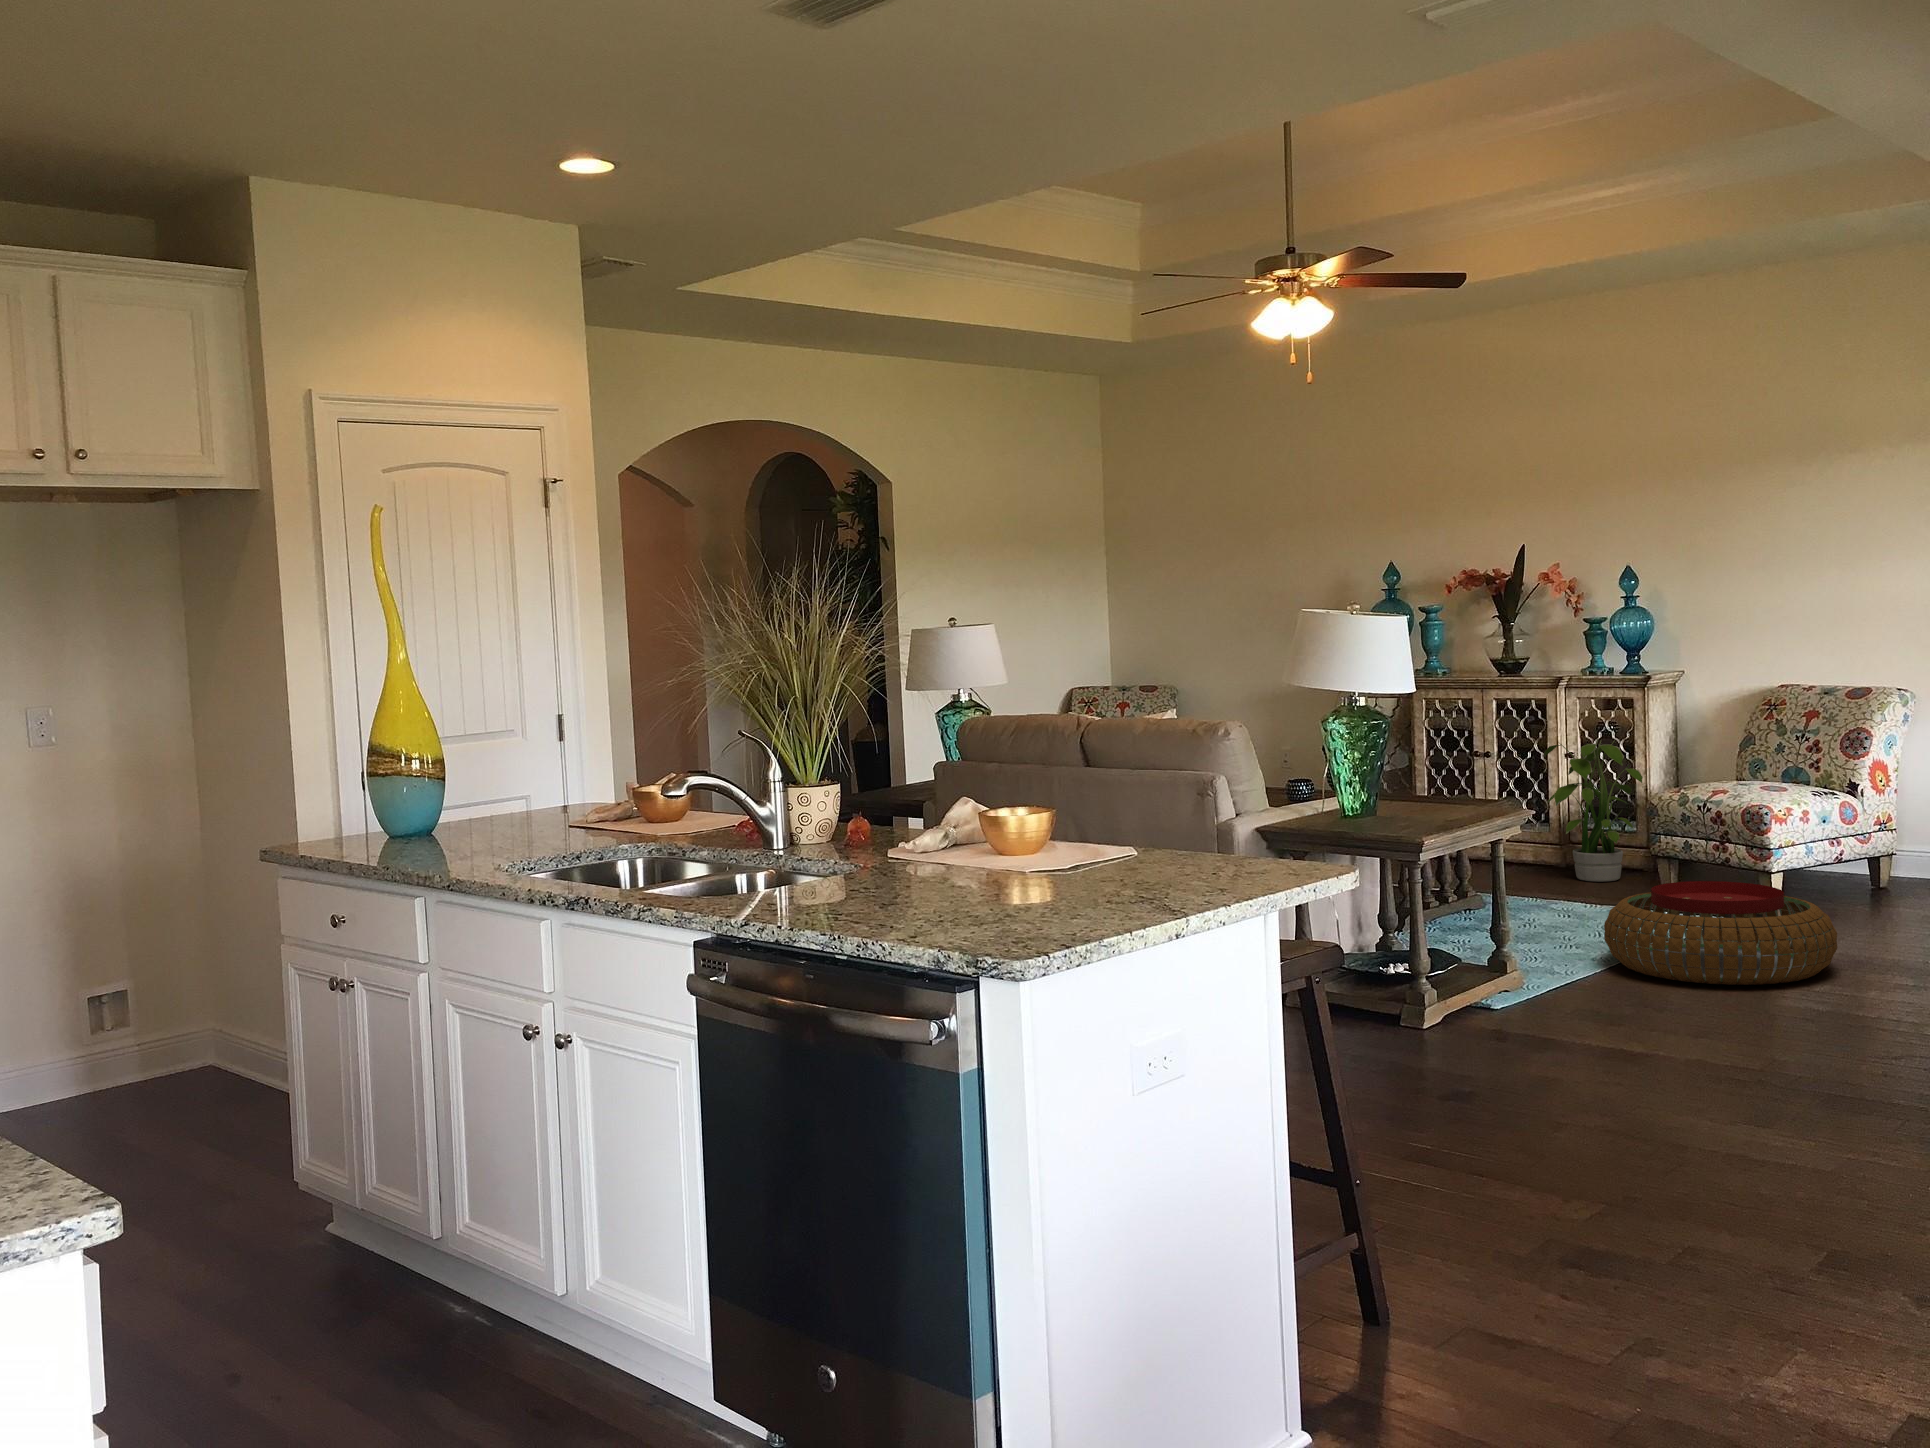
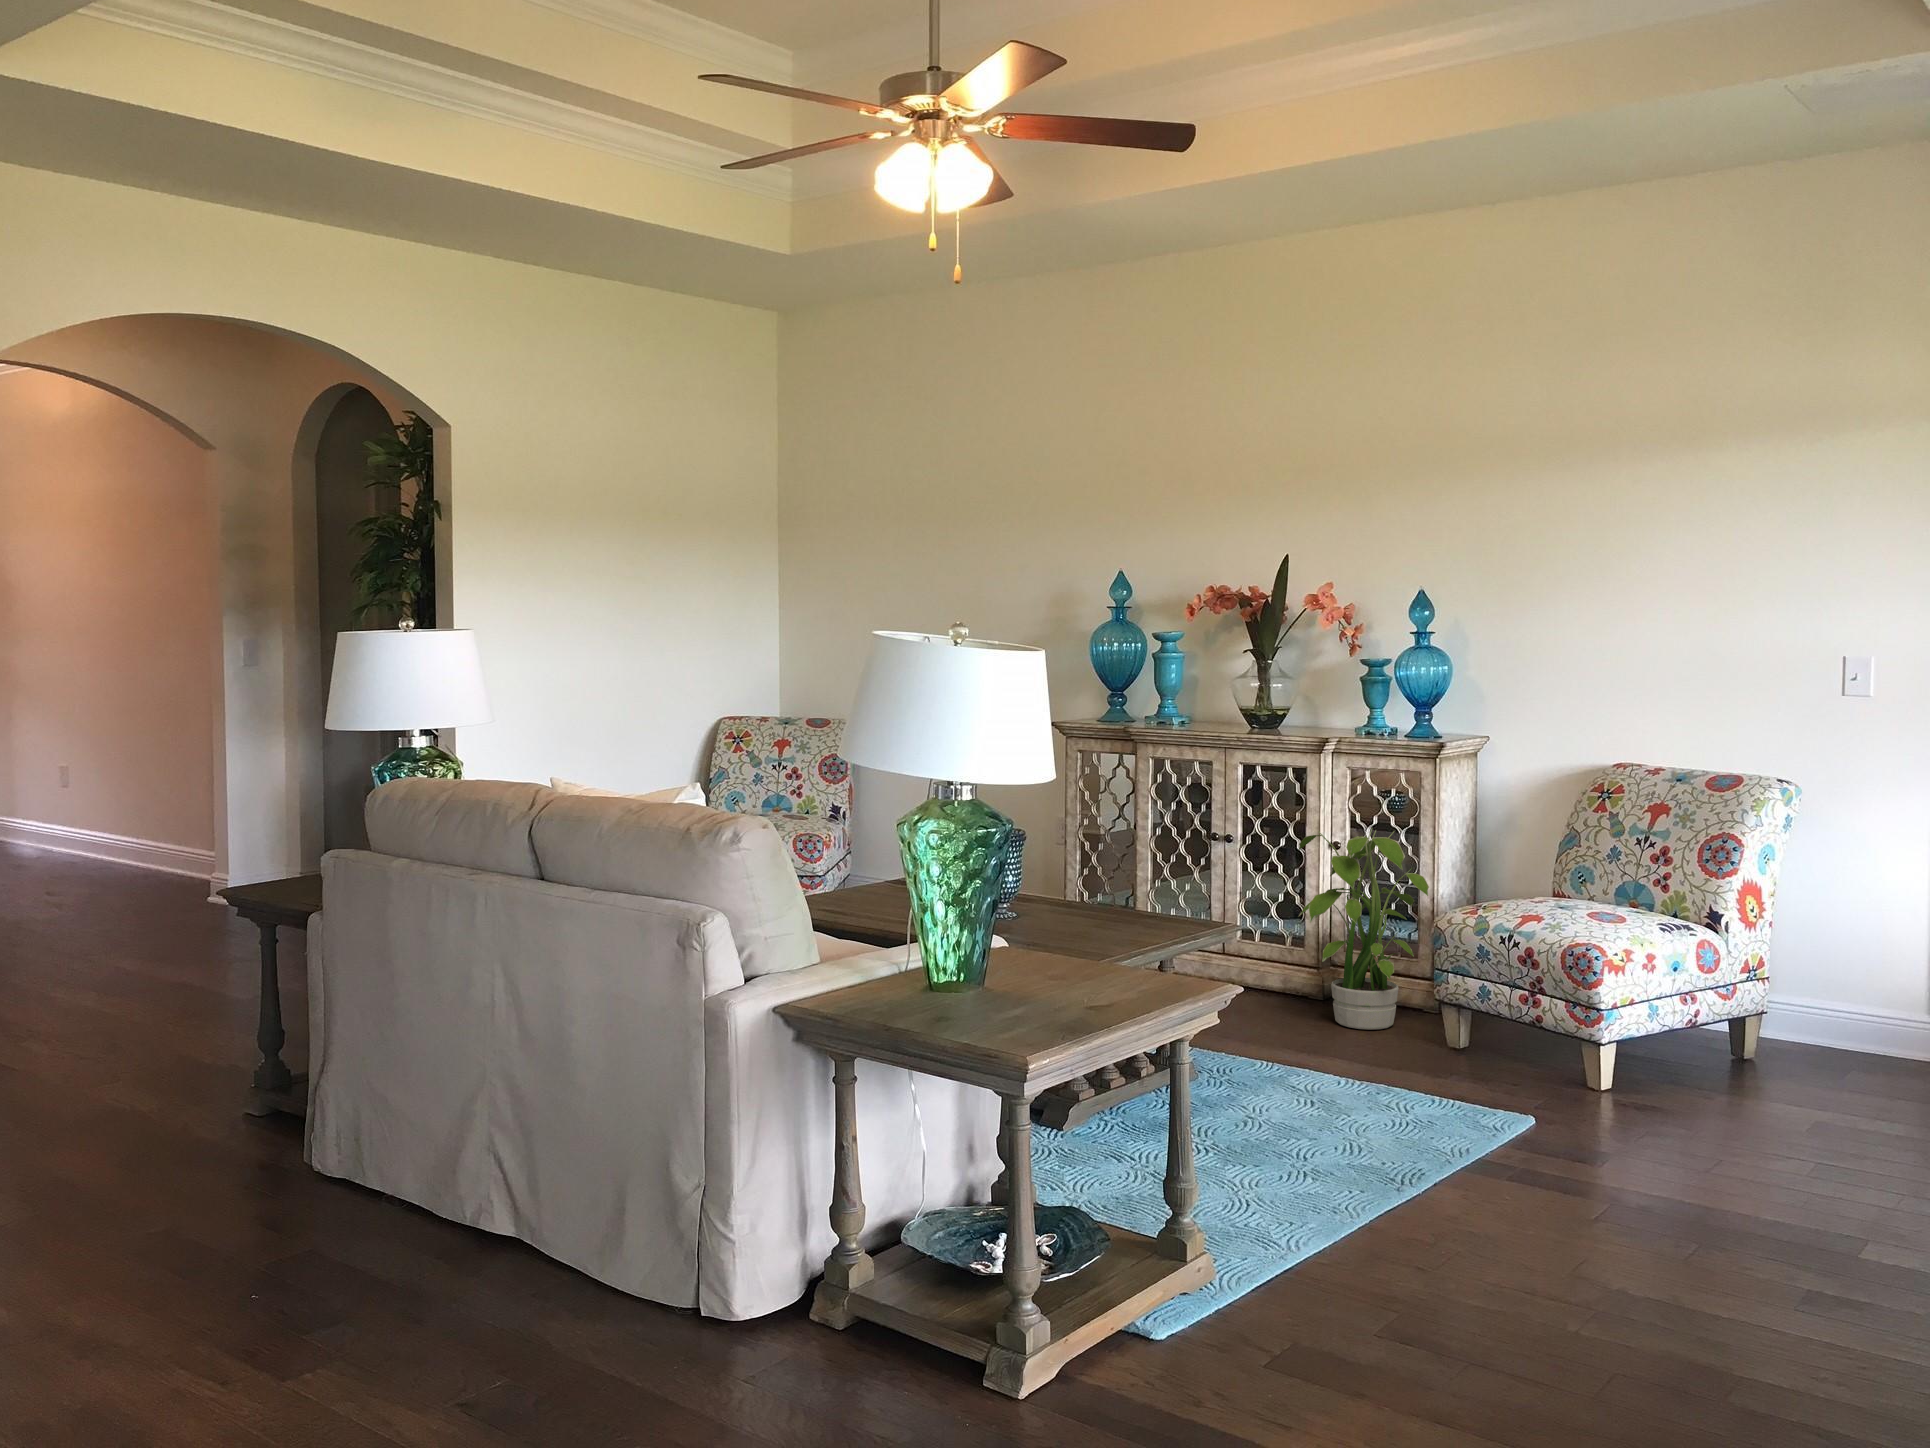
pouf: present [1604,881,1837,985] -> none [1351,1088,1710,1289]

